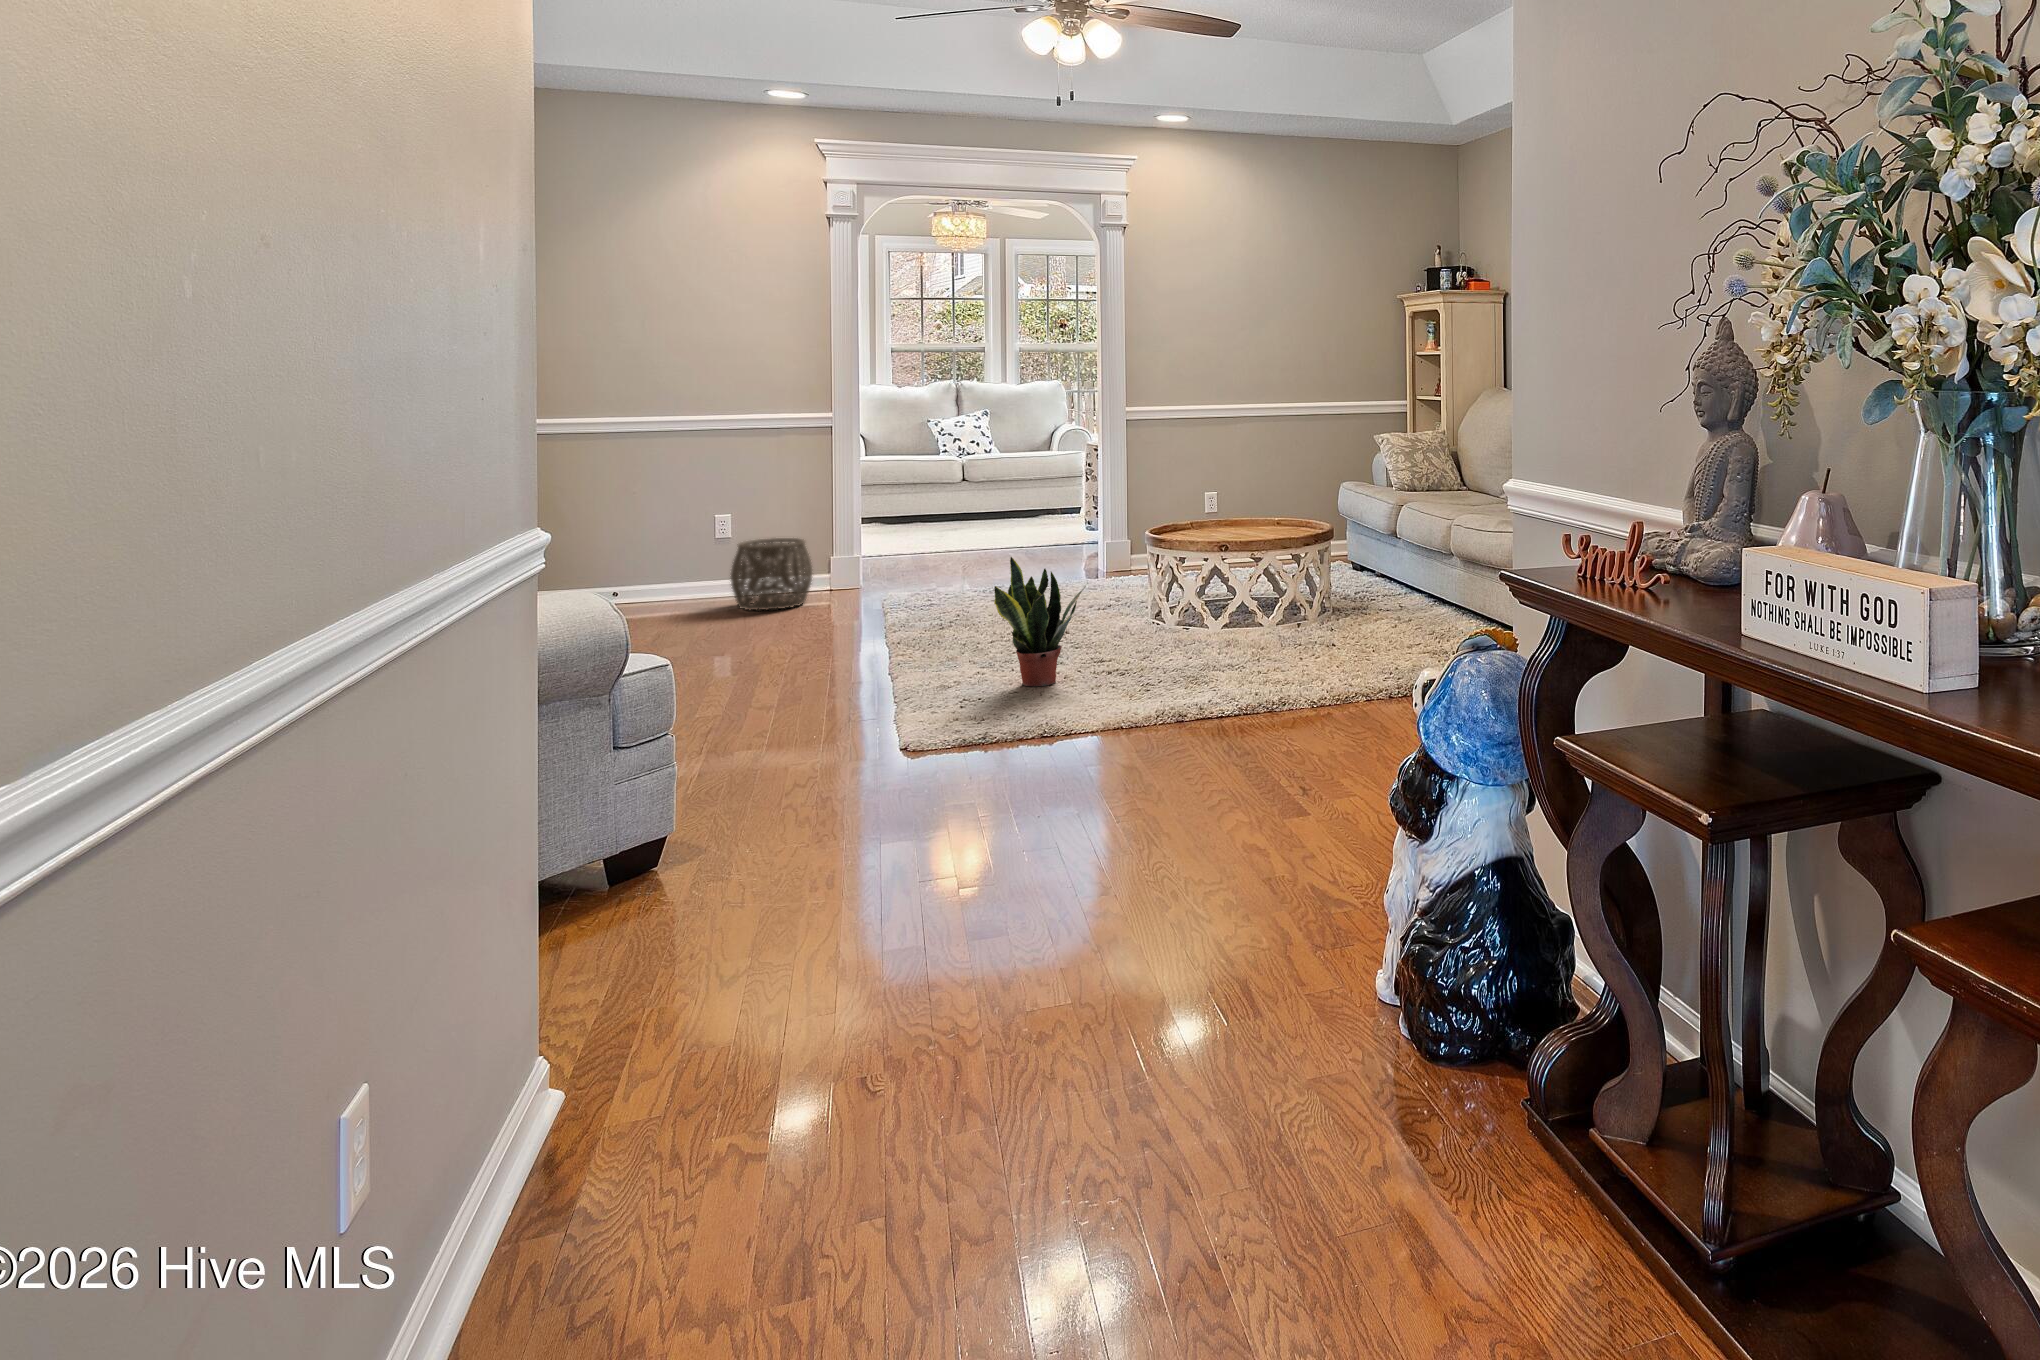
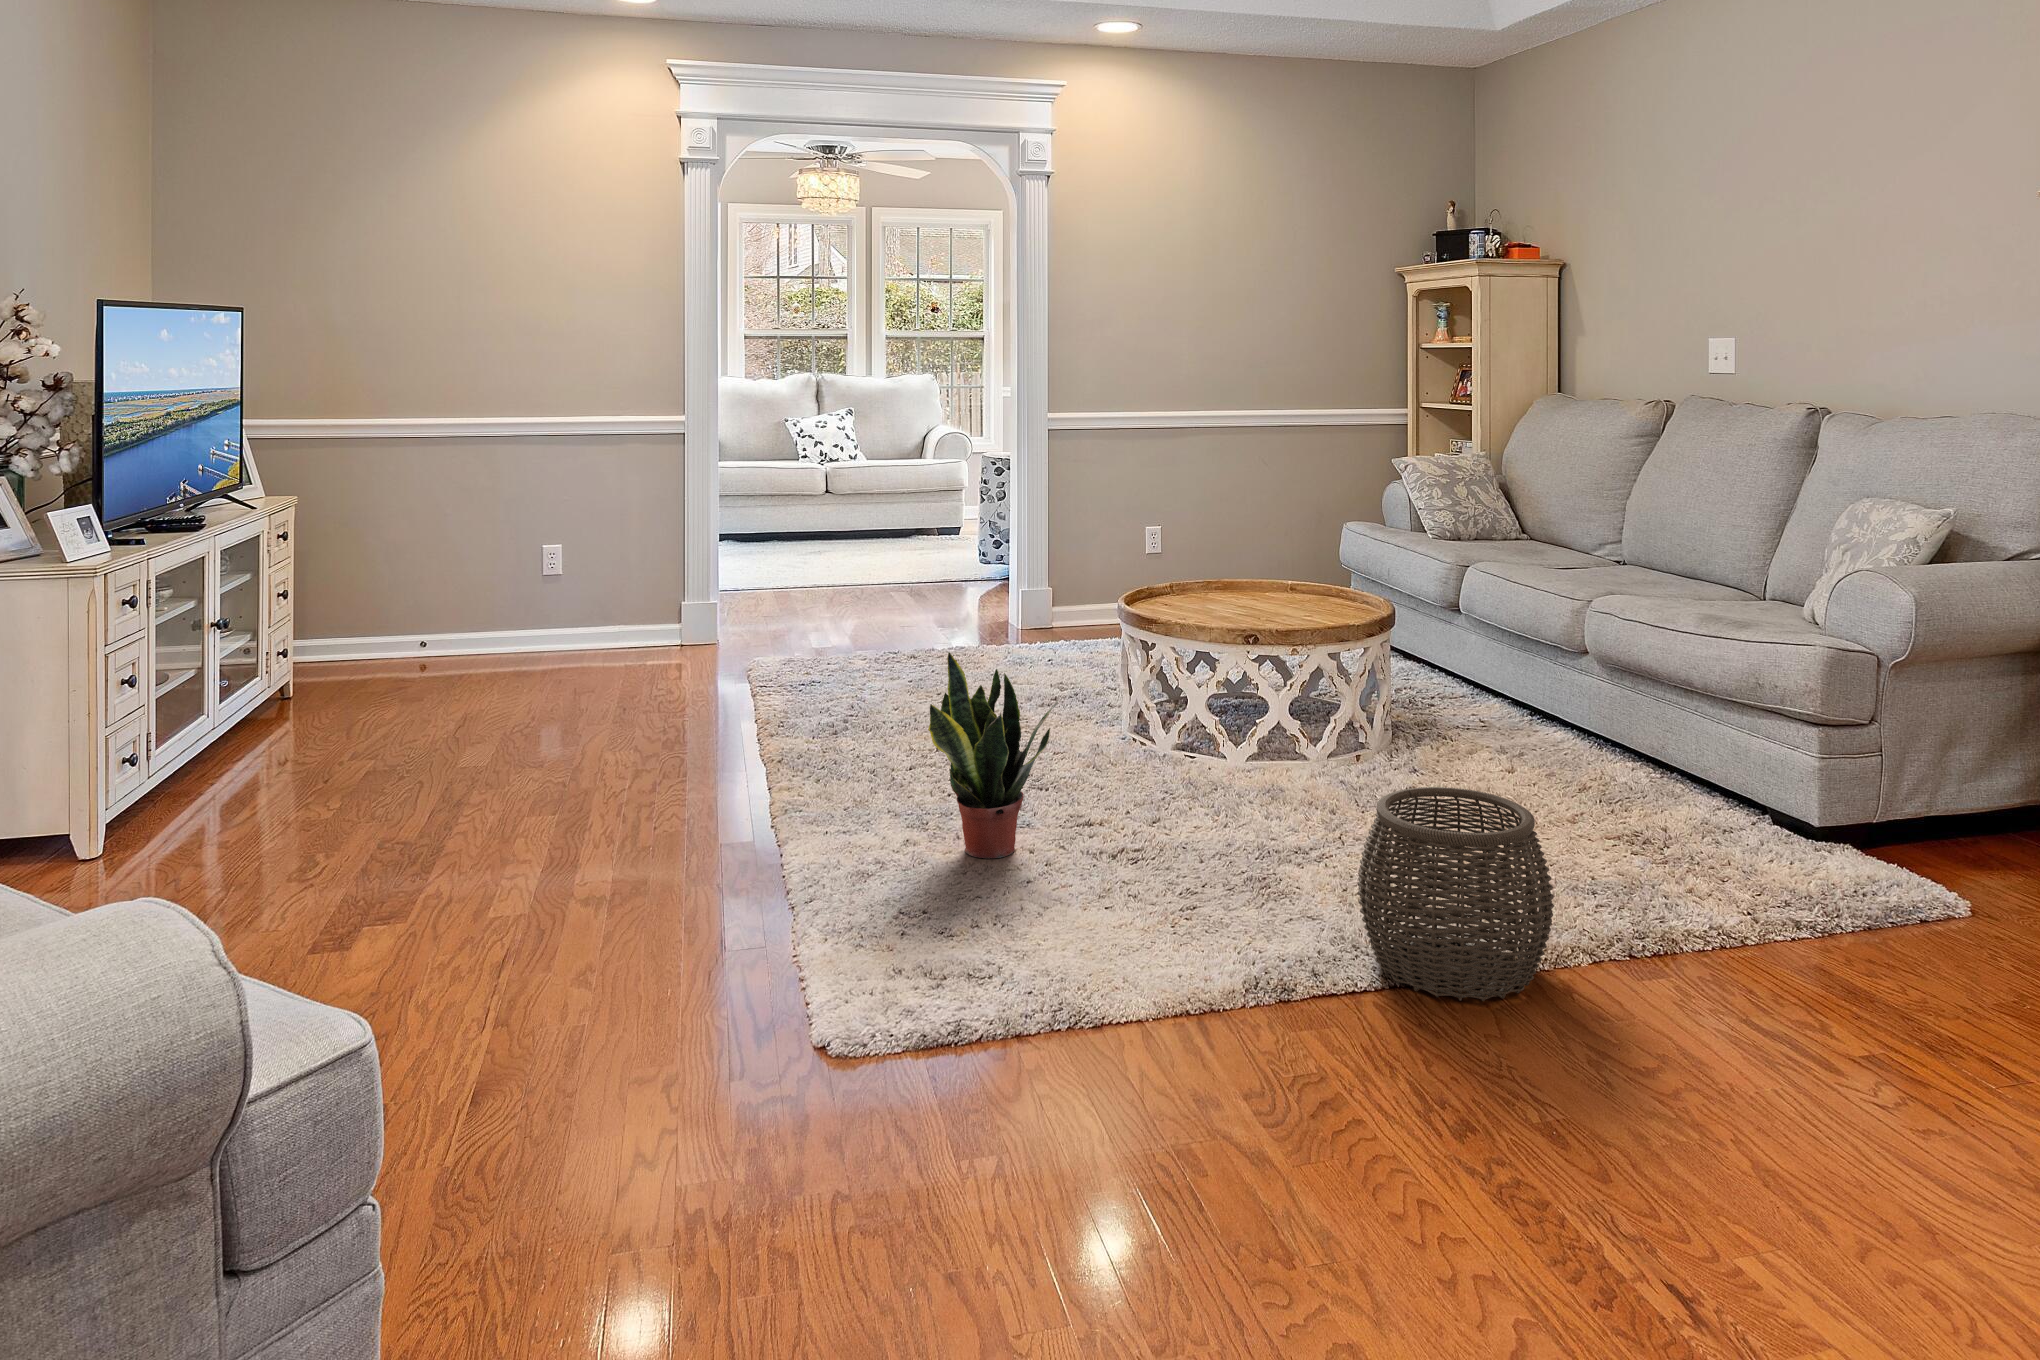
woven basket: present [731,538,812,611] -> present [1358,787,1554,1001]

